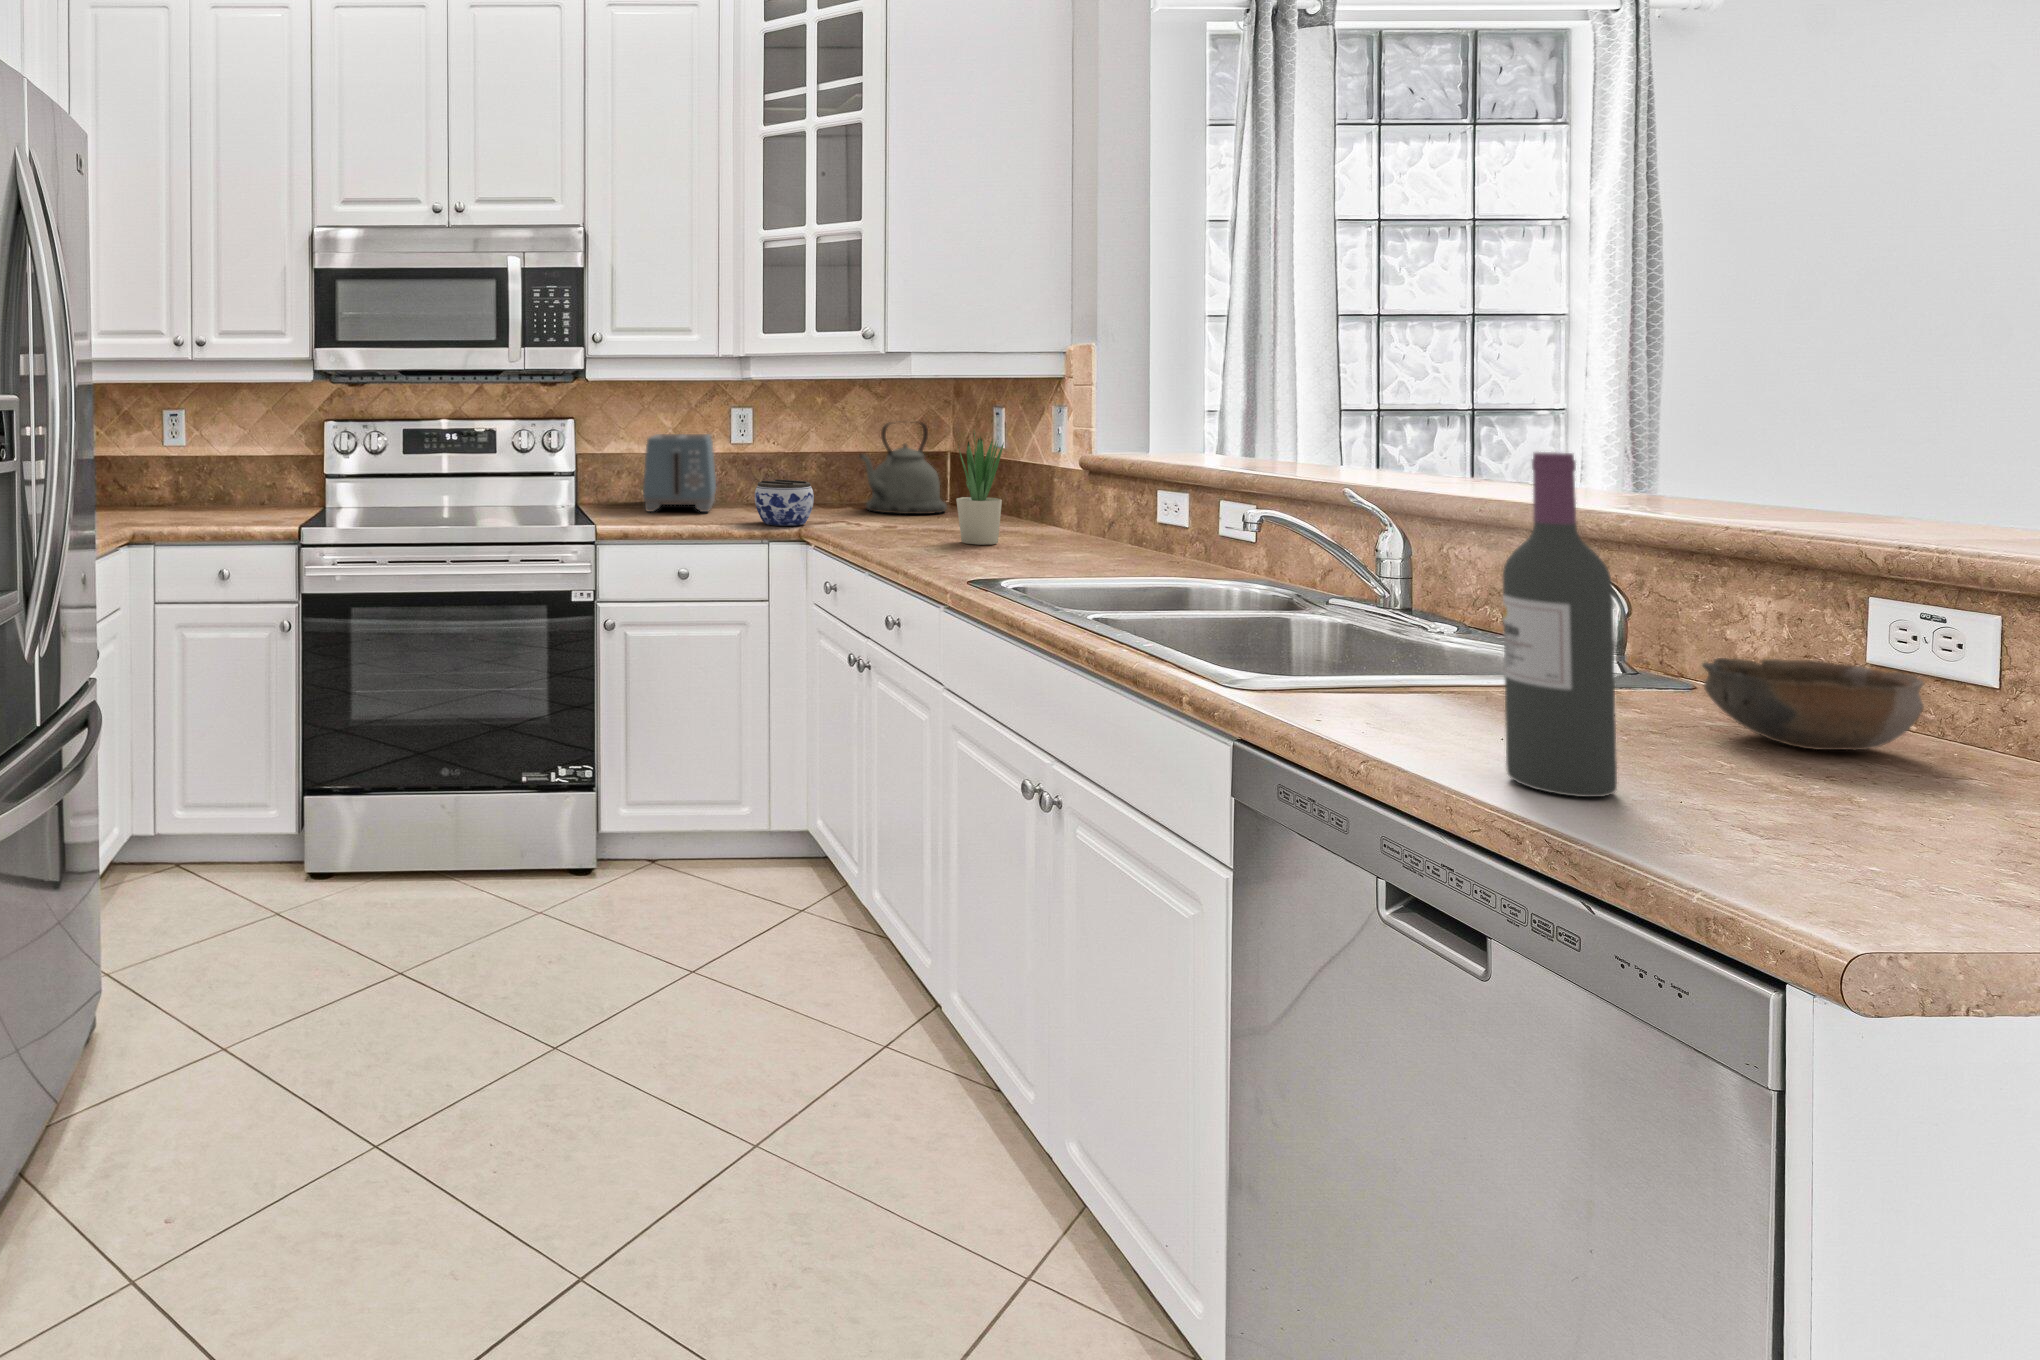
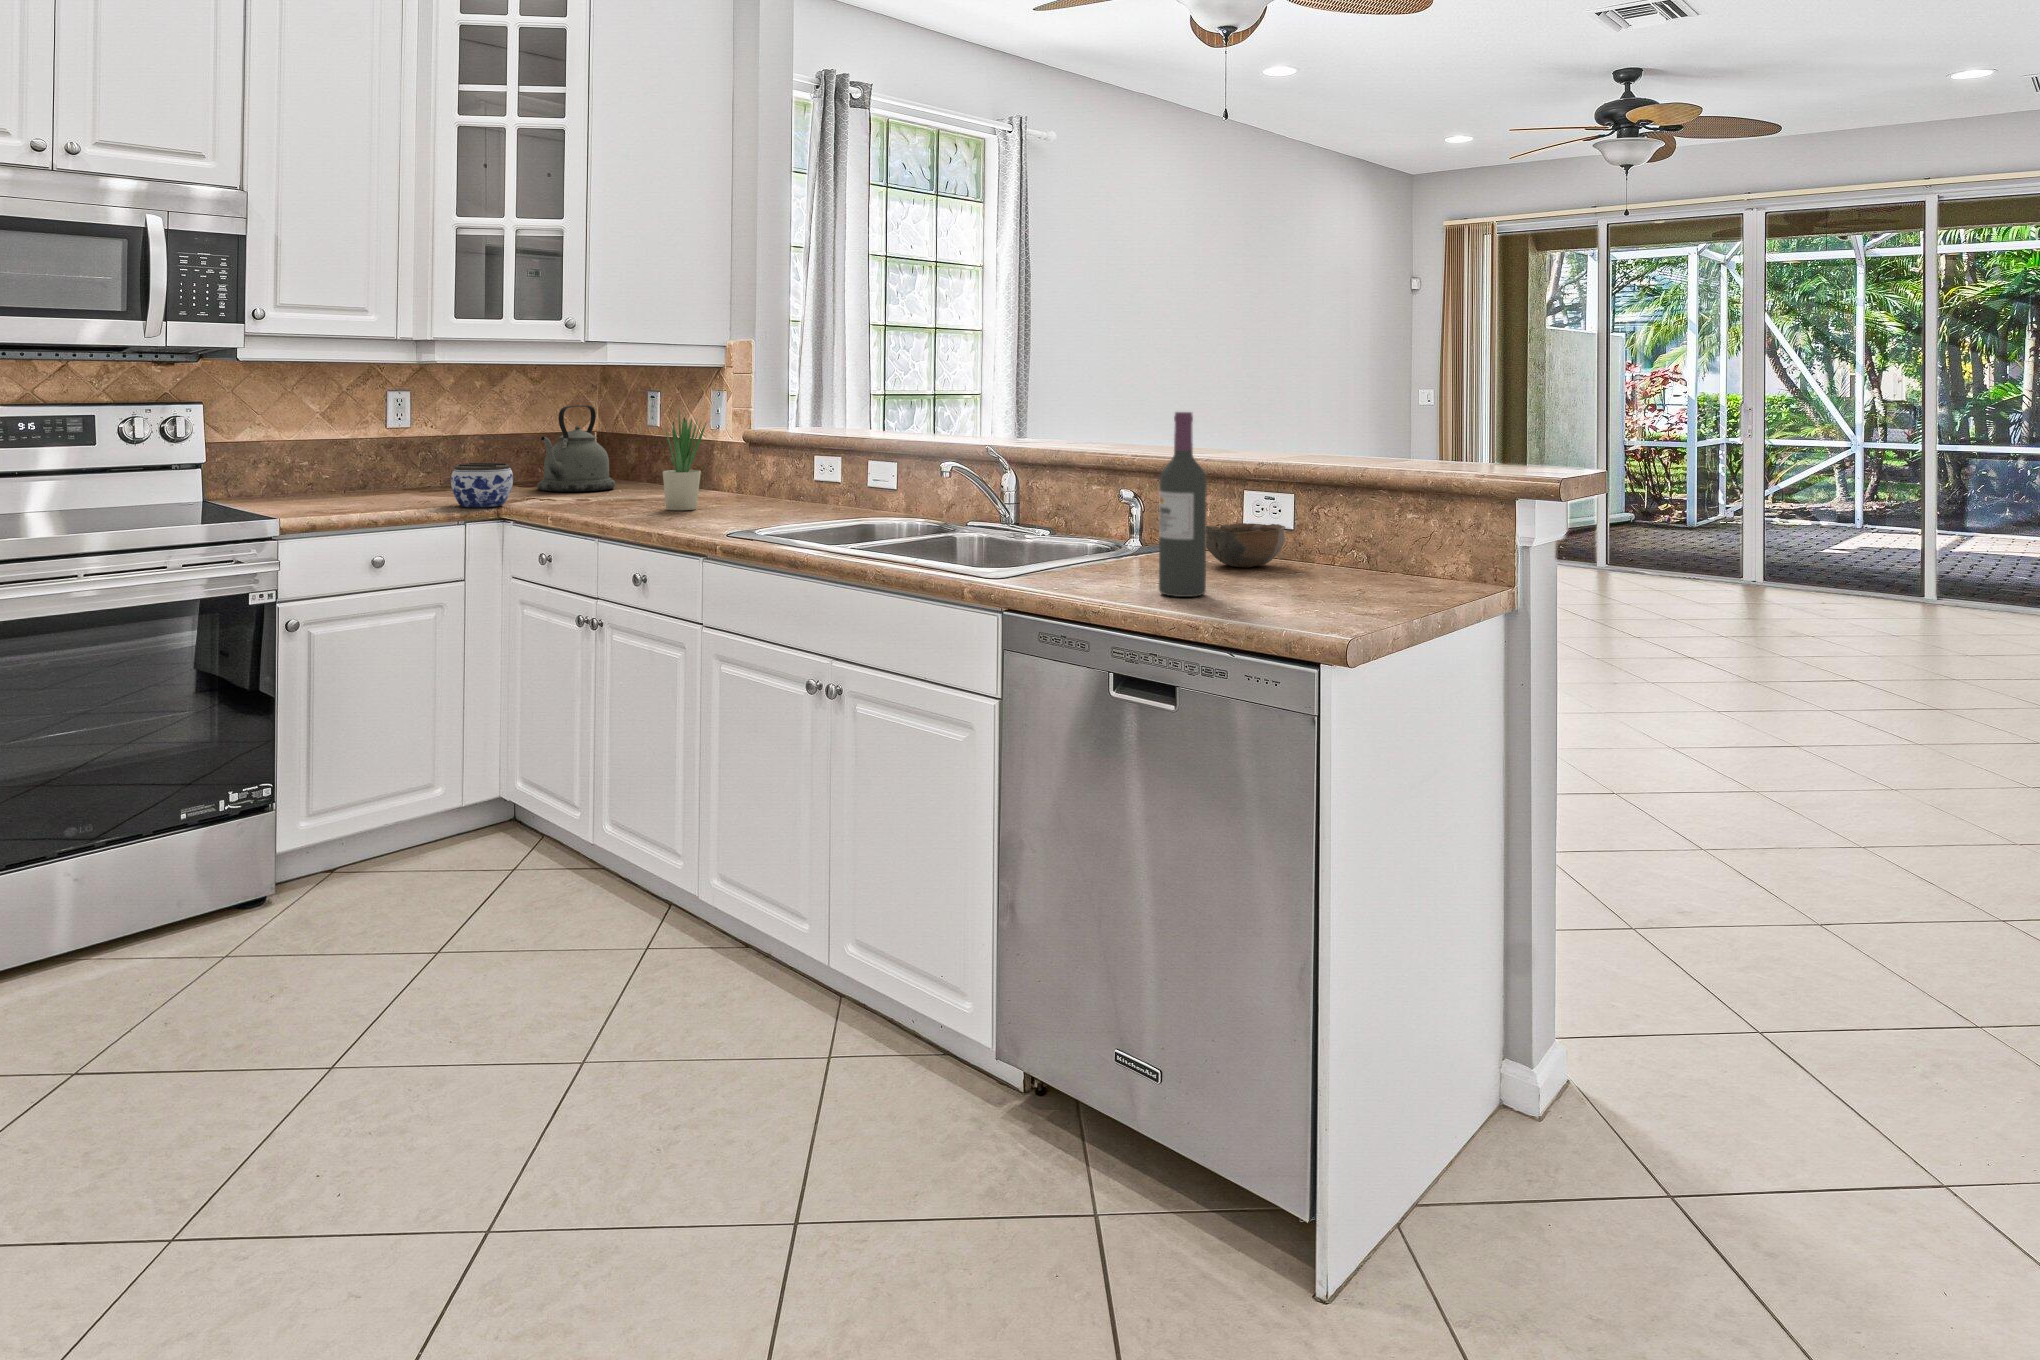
toaster: present [643,434,716,512] -> none [295,420,389,504]

